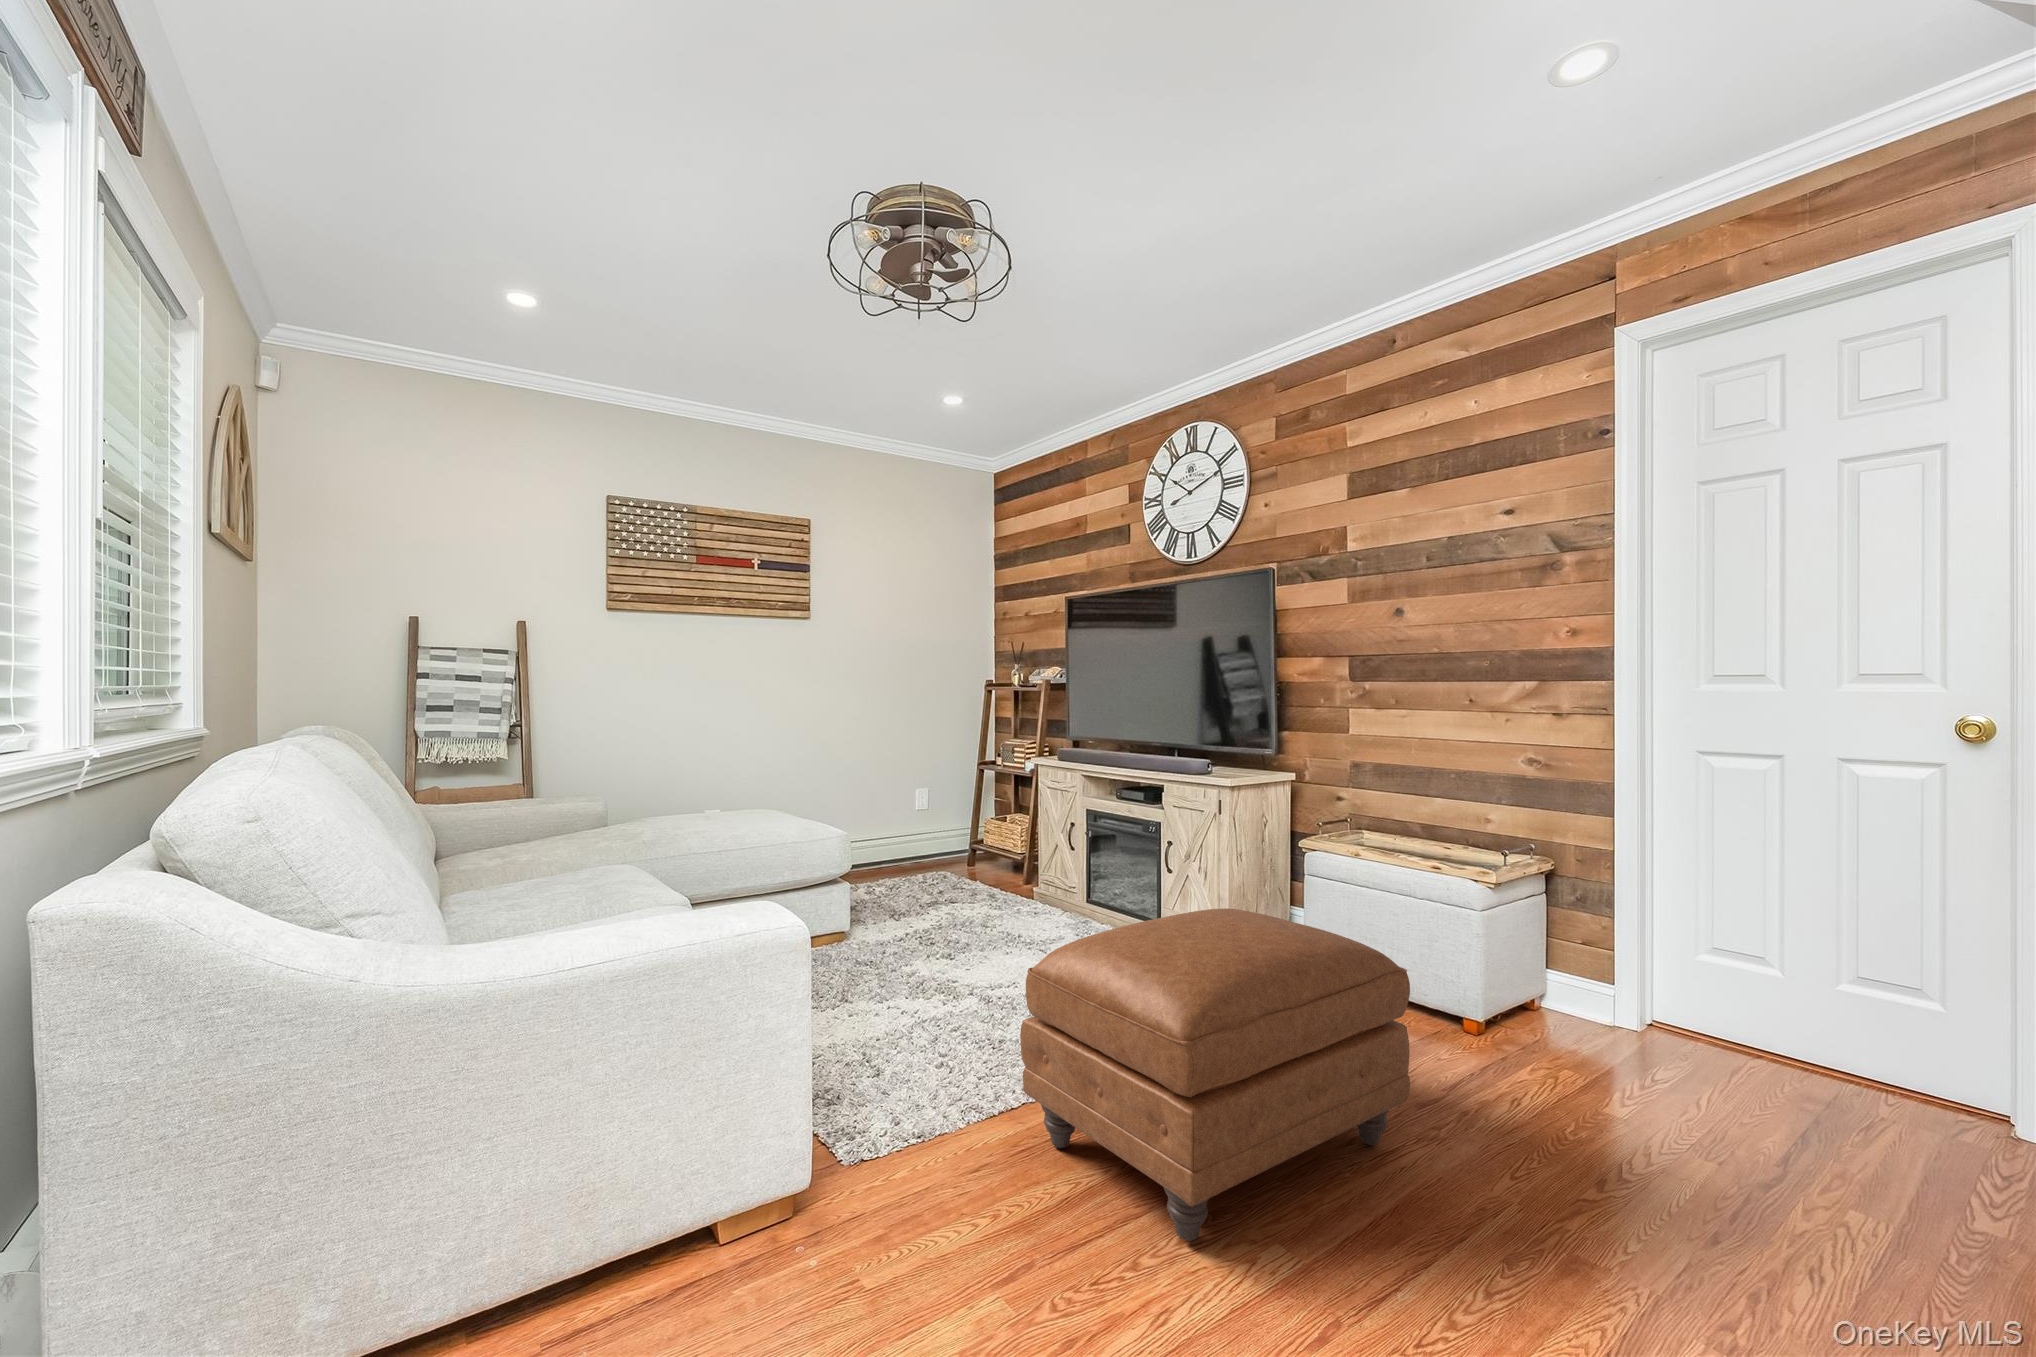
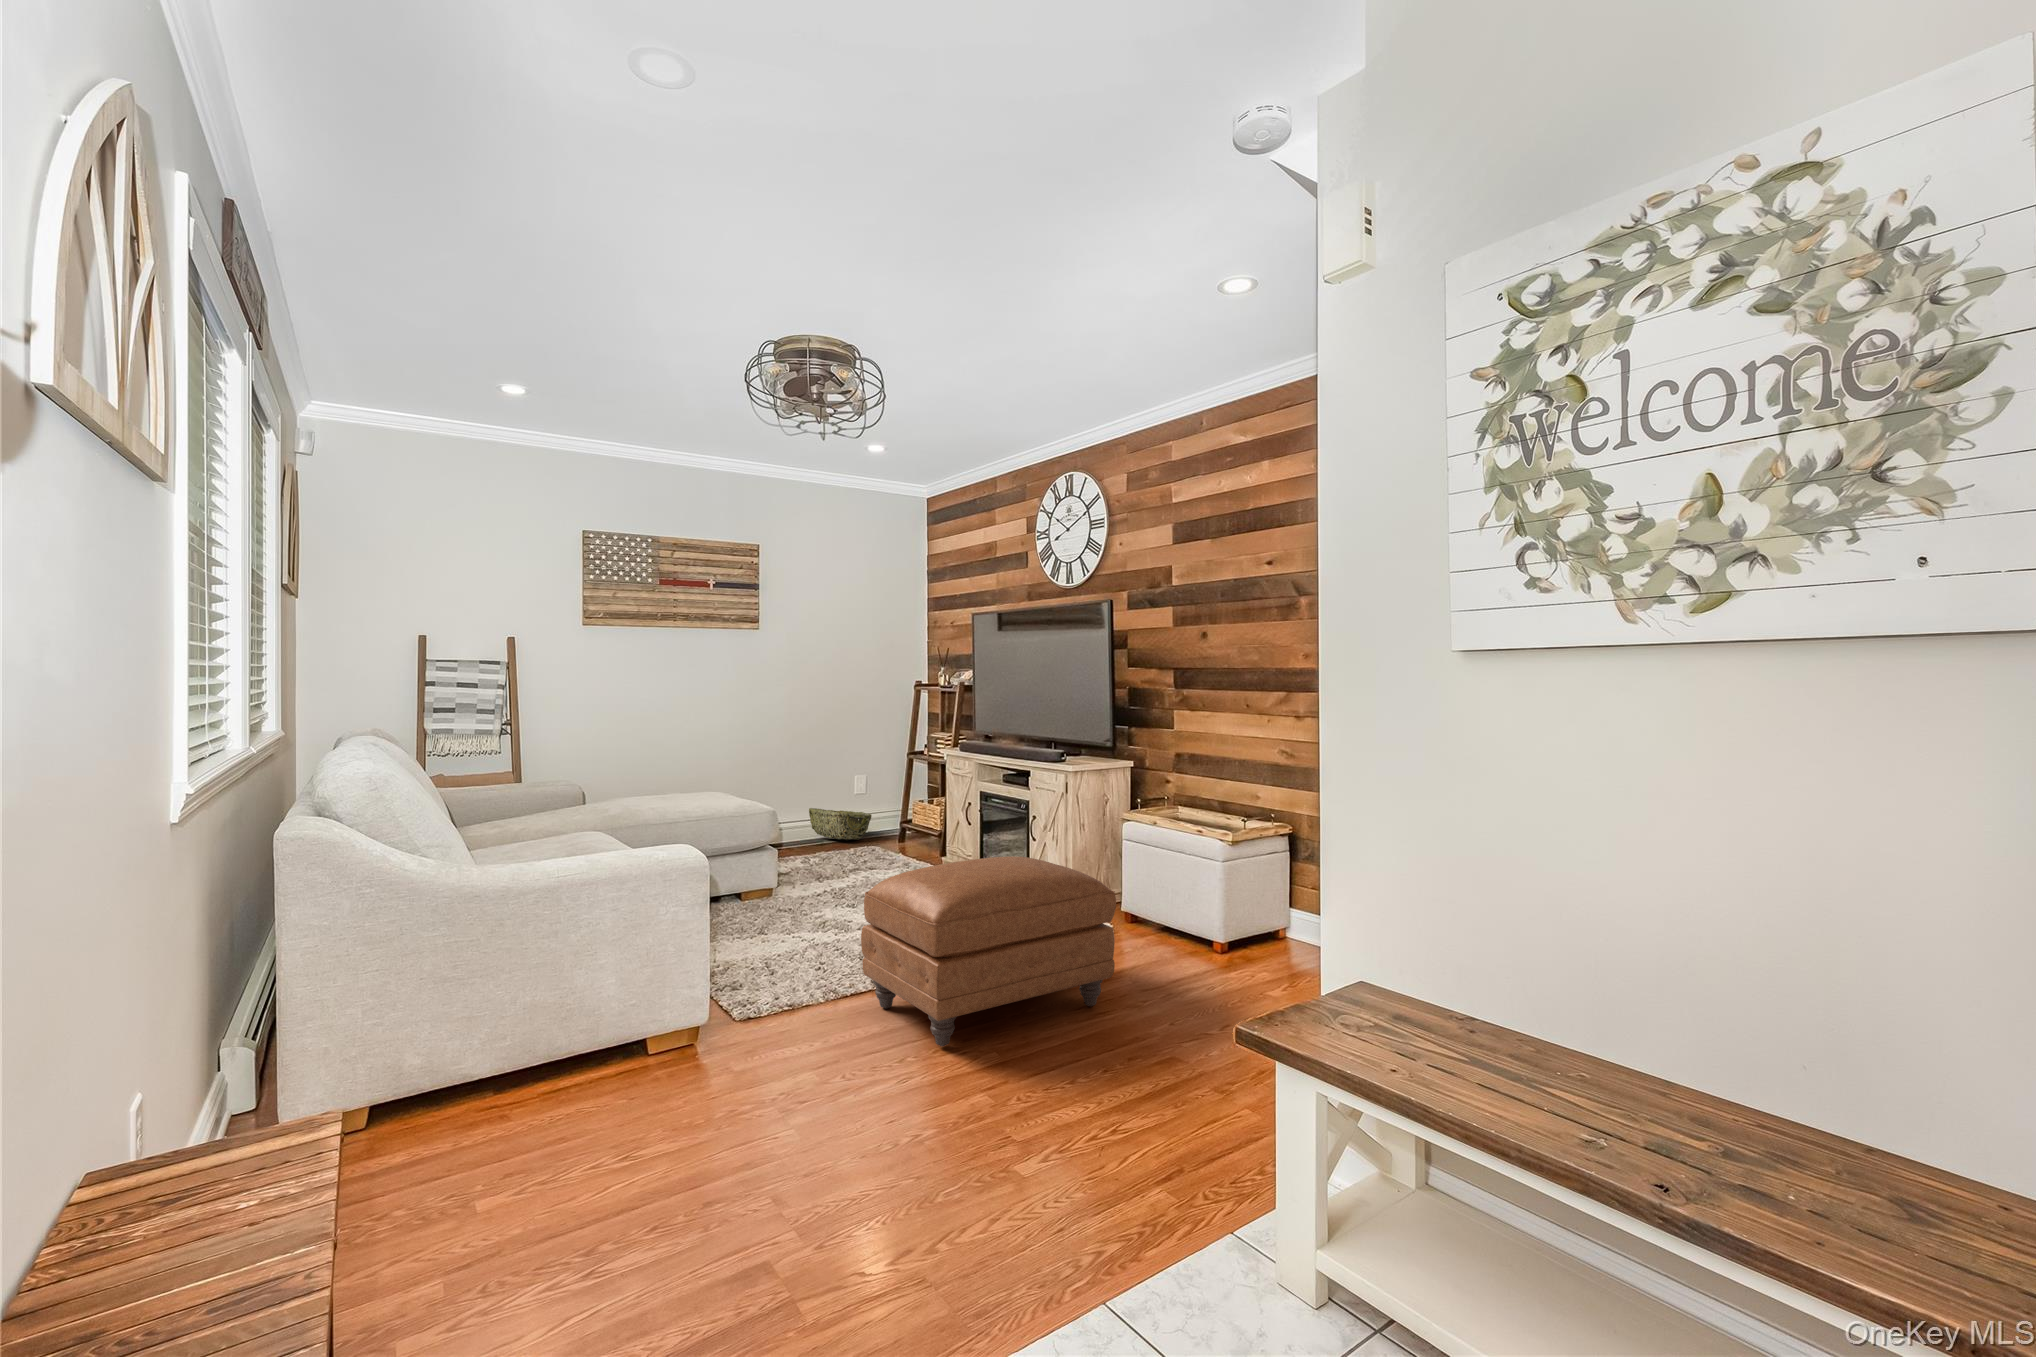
woven basket: none [868,825,942,864] -> present [809,808,872,841]

